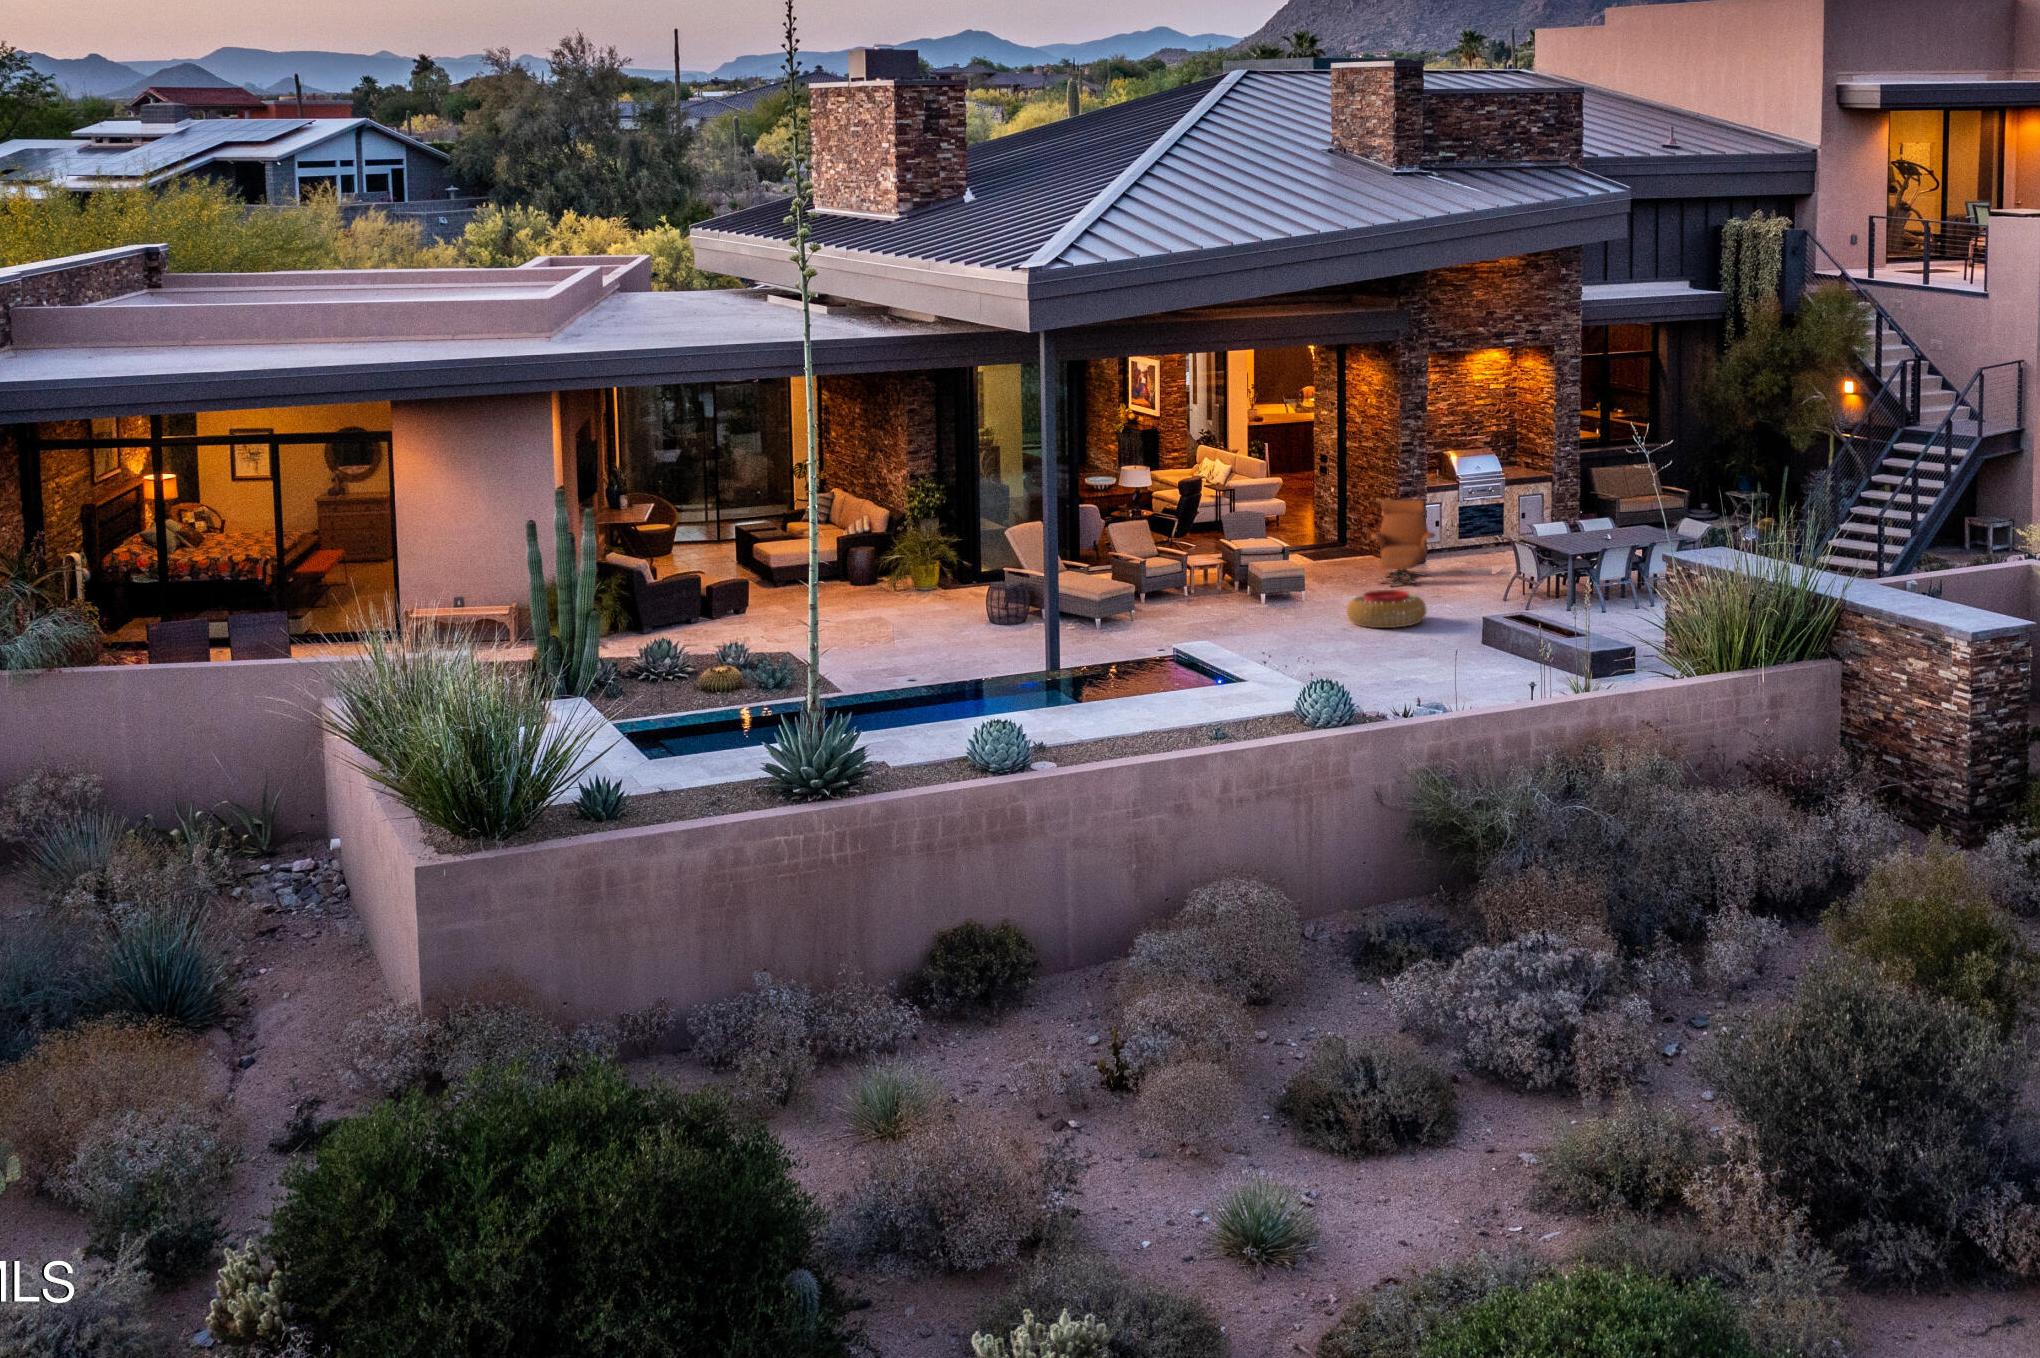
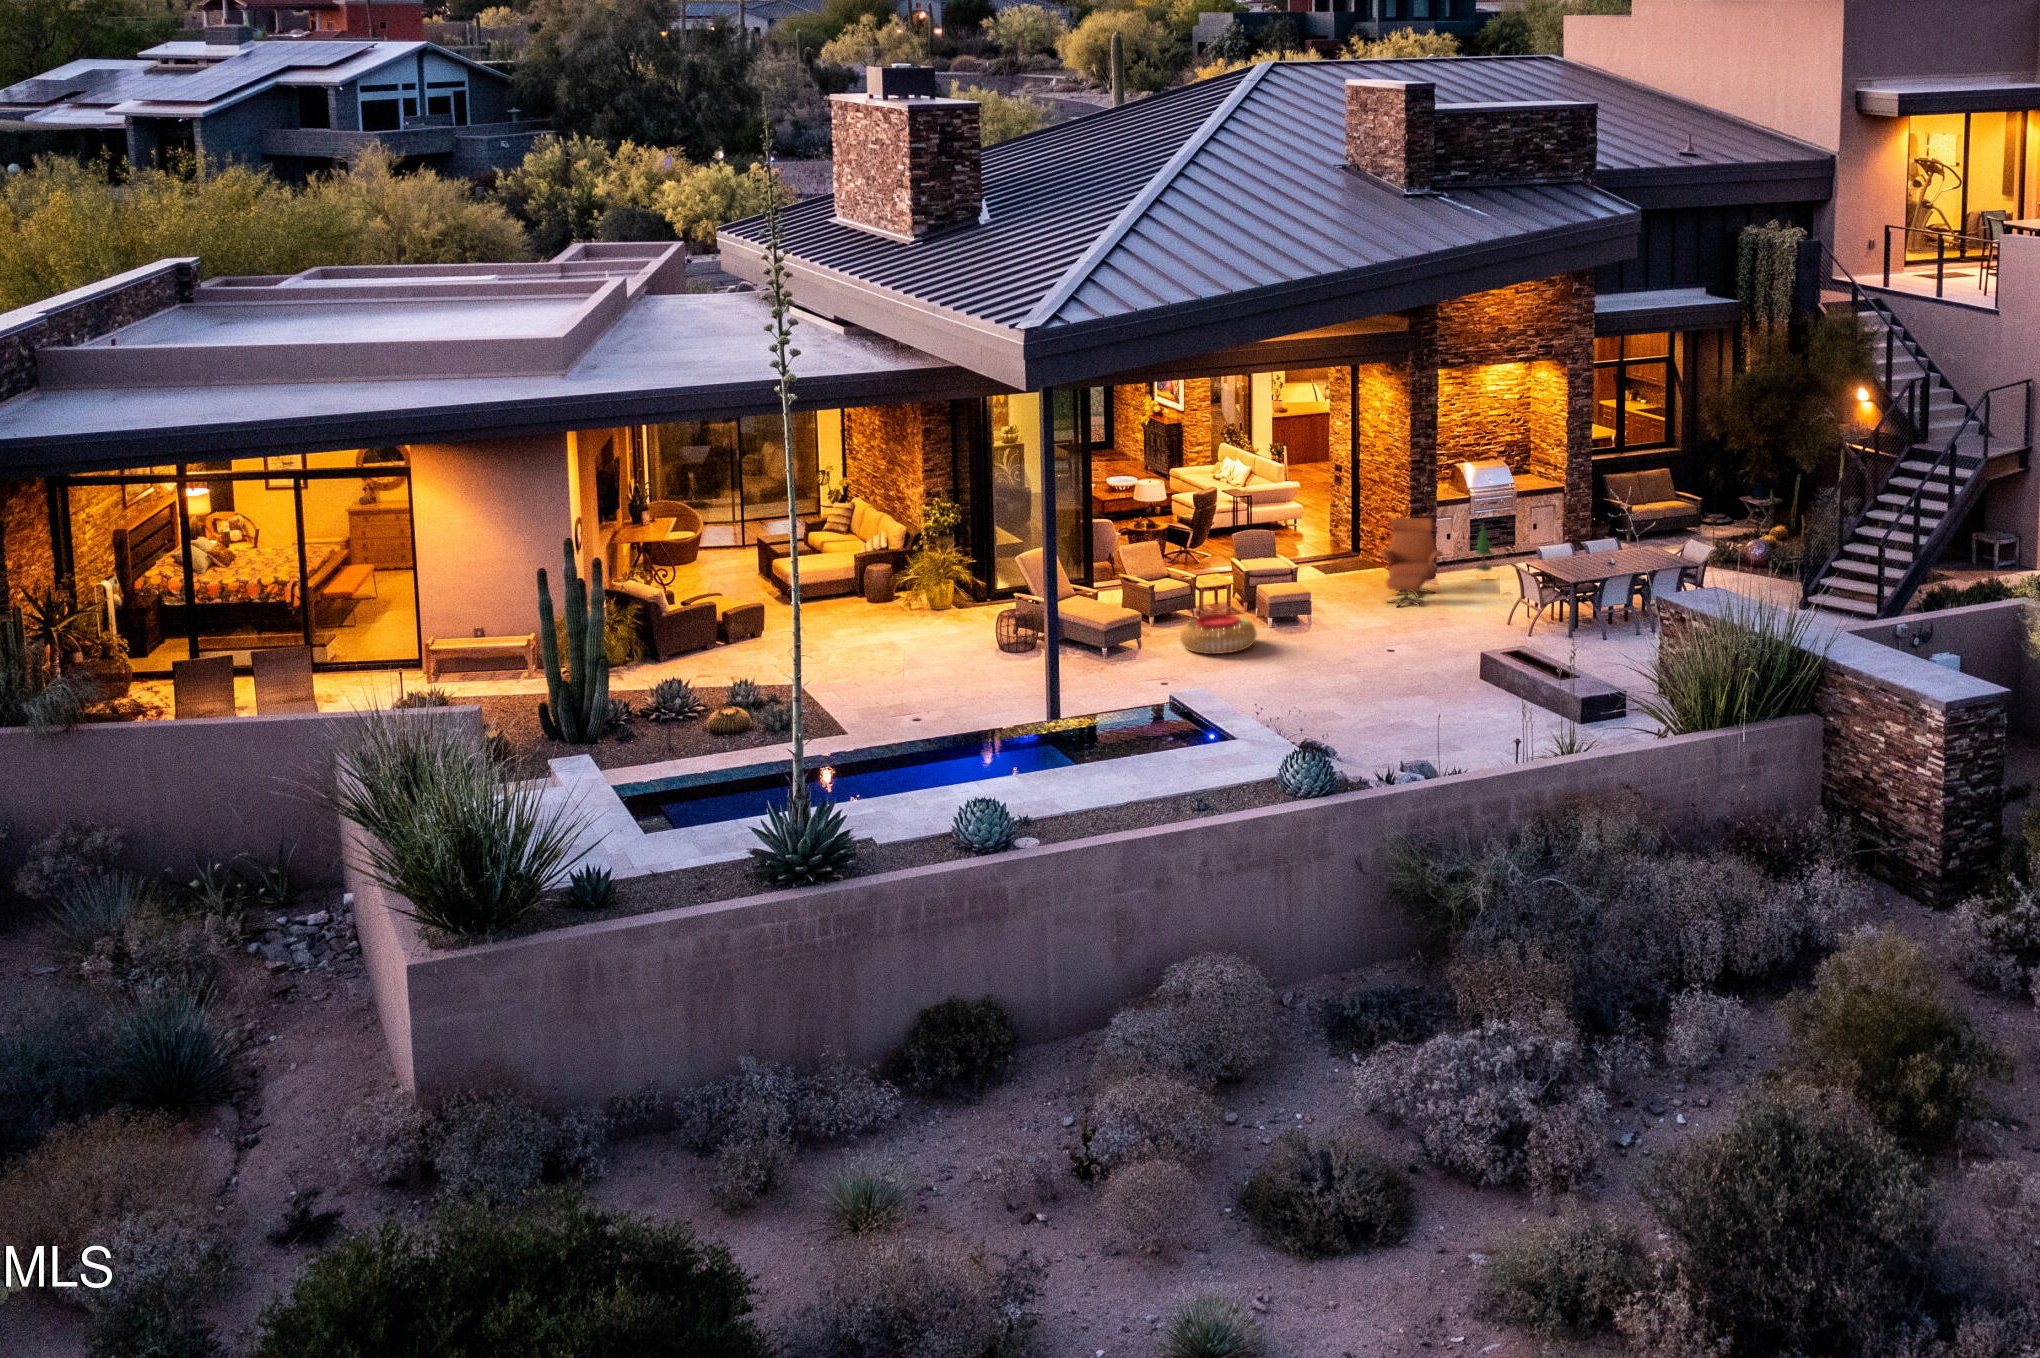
potted tree: none [1464,508,1485,566] -> present [1475,526,1494,571]
pouf: present [1347,590,1426,628] -> present [1180,614,1256,654]

